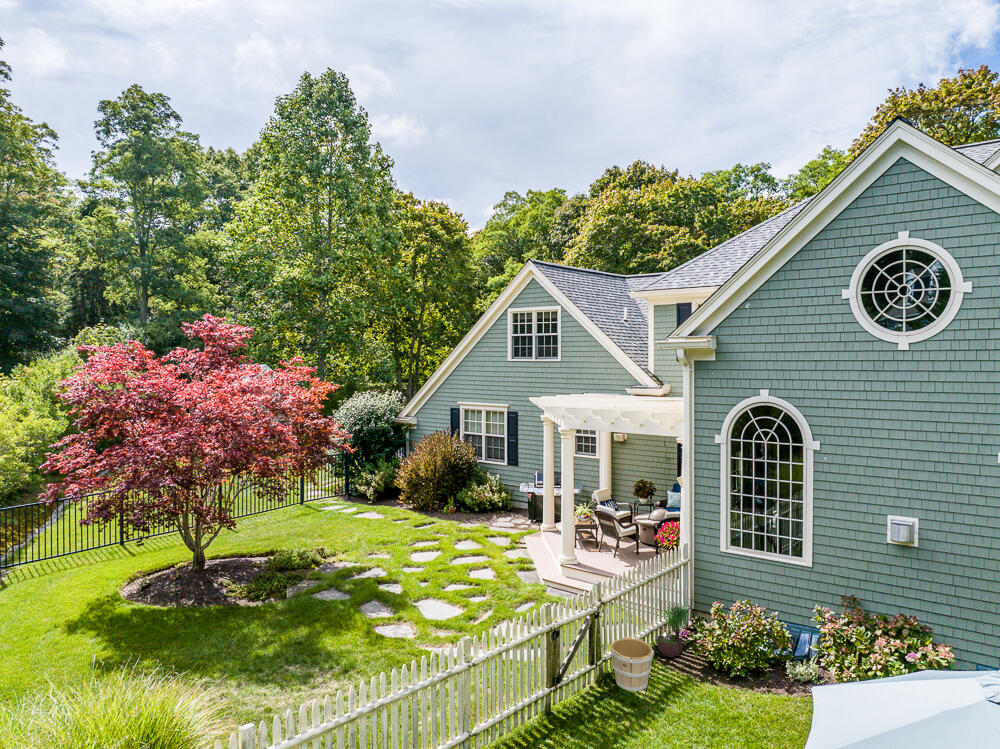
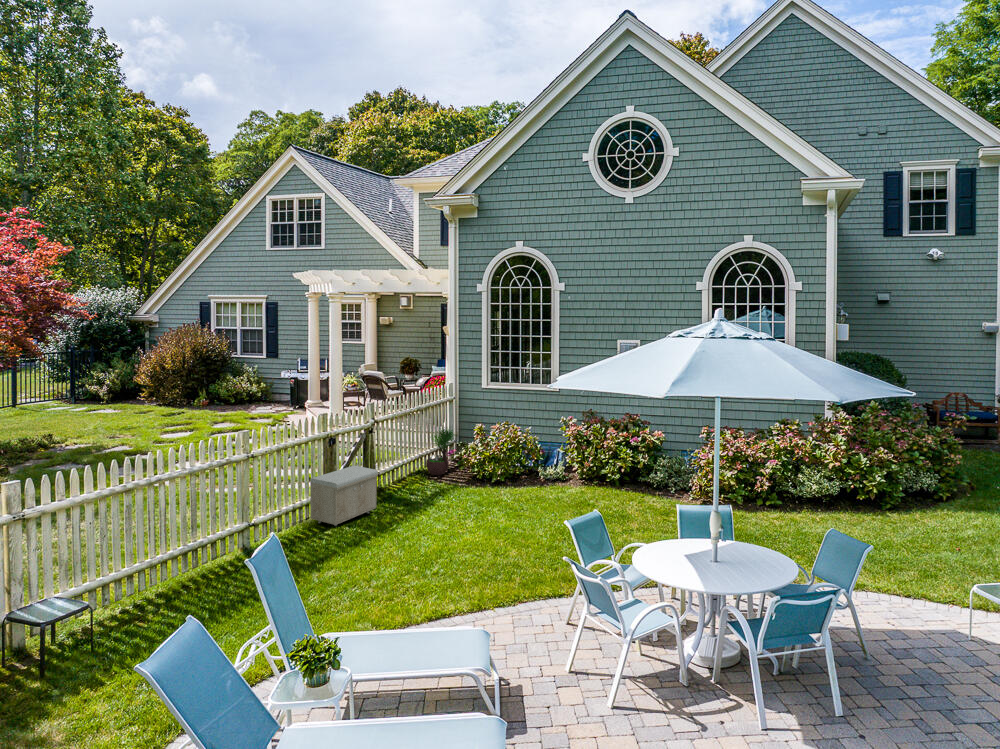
wooden bucket: present [610,637,654,691] -> none [385,454,426,497]
storage bench: none [533,659,600,734] -> present [310,466,378,526]

